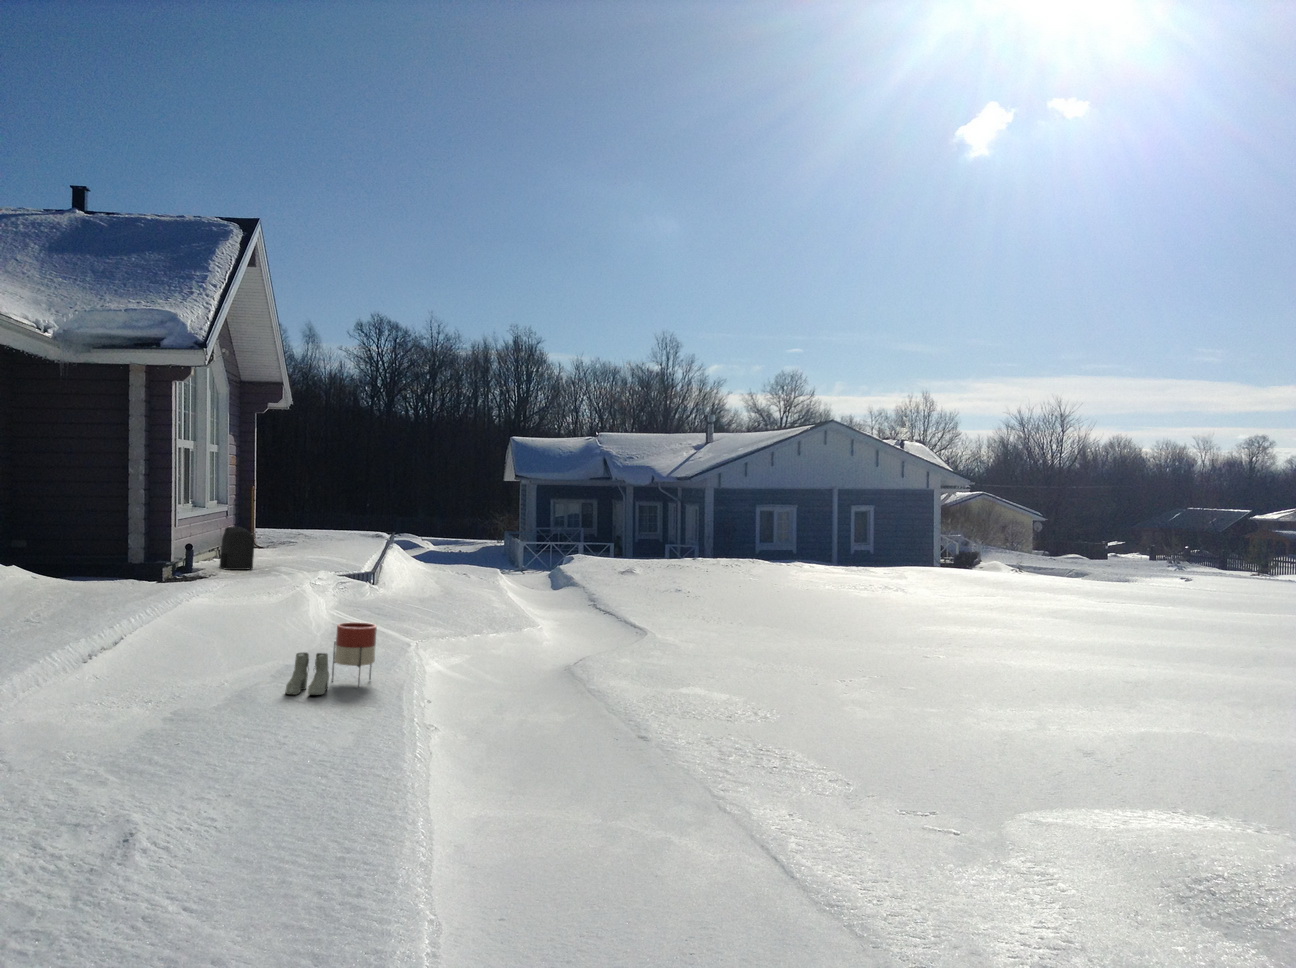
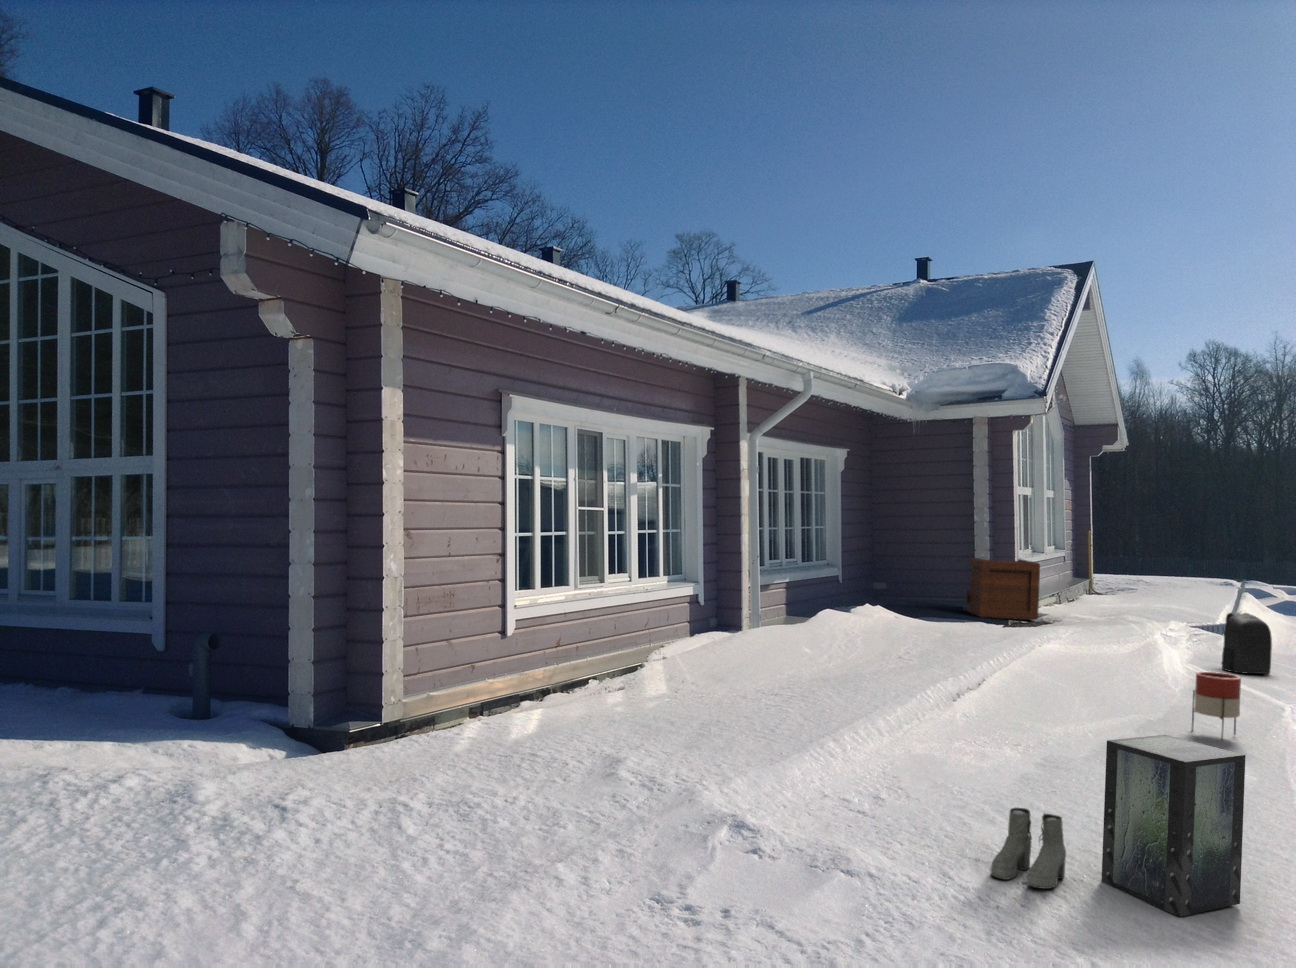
wooden crate: none [112,513,197,577] -> present [966,558,1040,620]
backpack: present [219,527,254,570] -> present [1221,612,1272,674]
boots: present [285,652,329,695] -> present [990,808,1066,889]
storage box: none [214,714,373,924] -> present [1101,735,1246,917]

